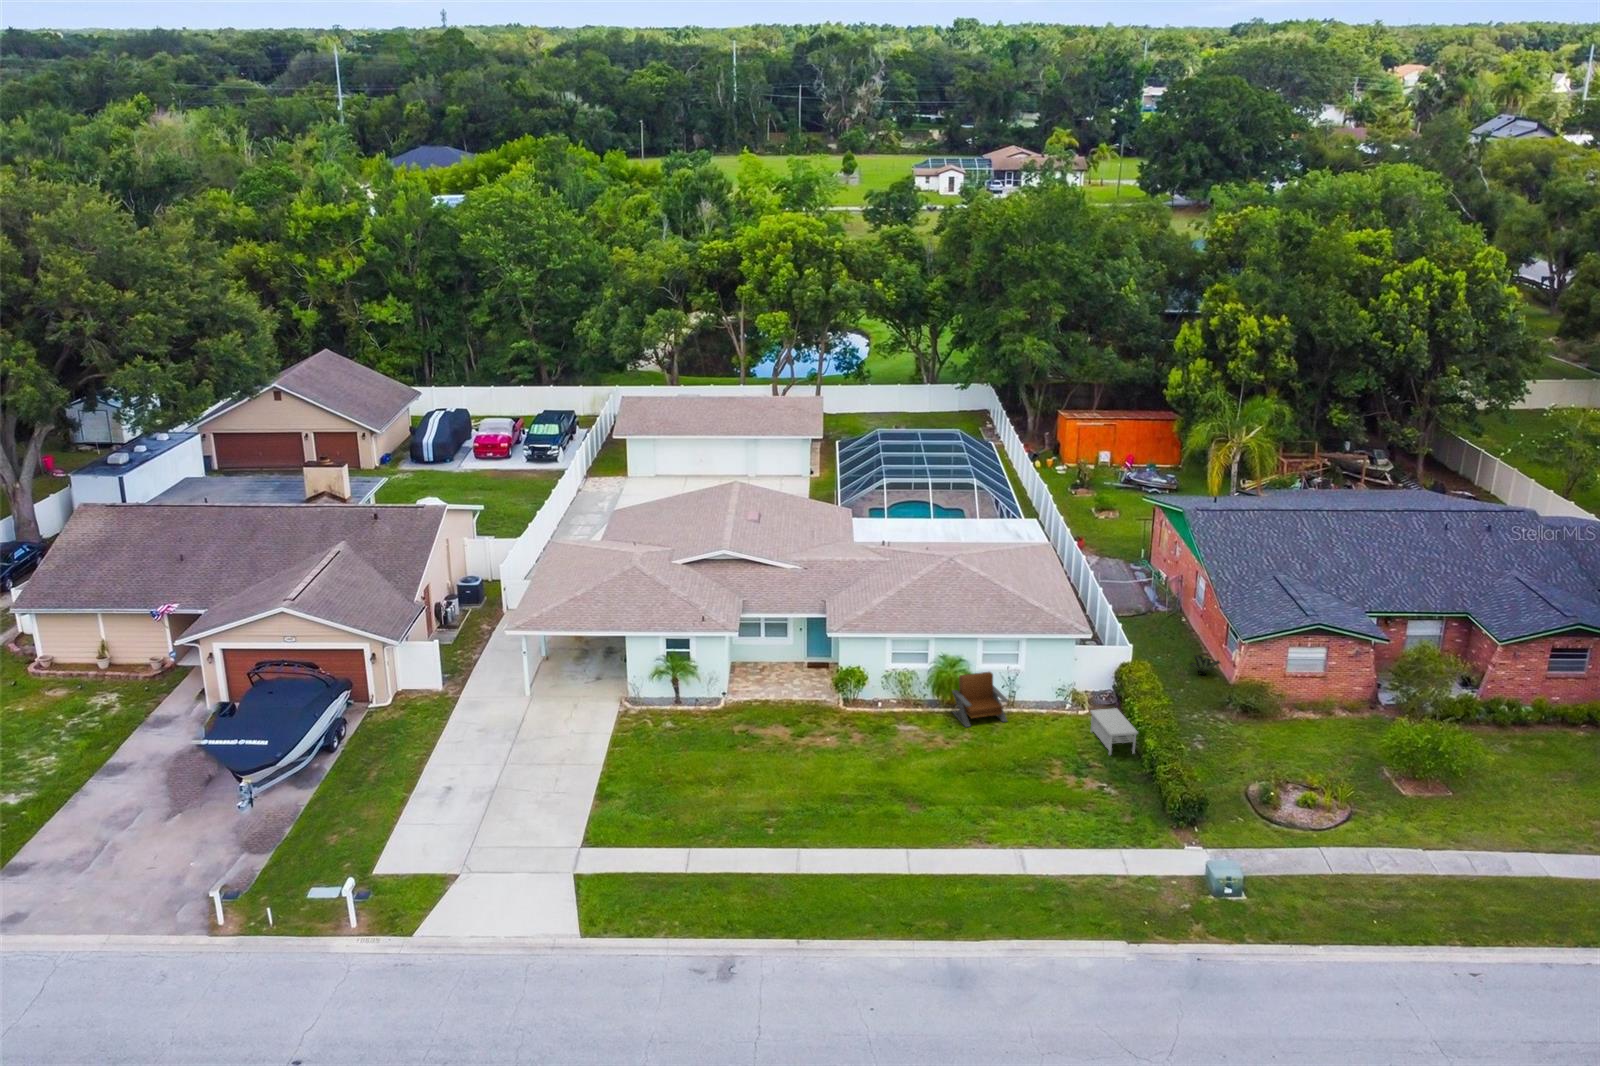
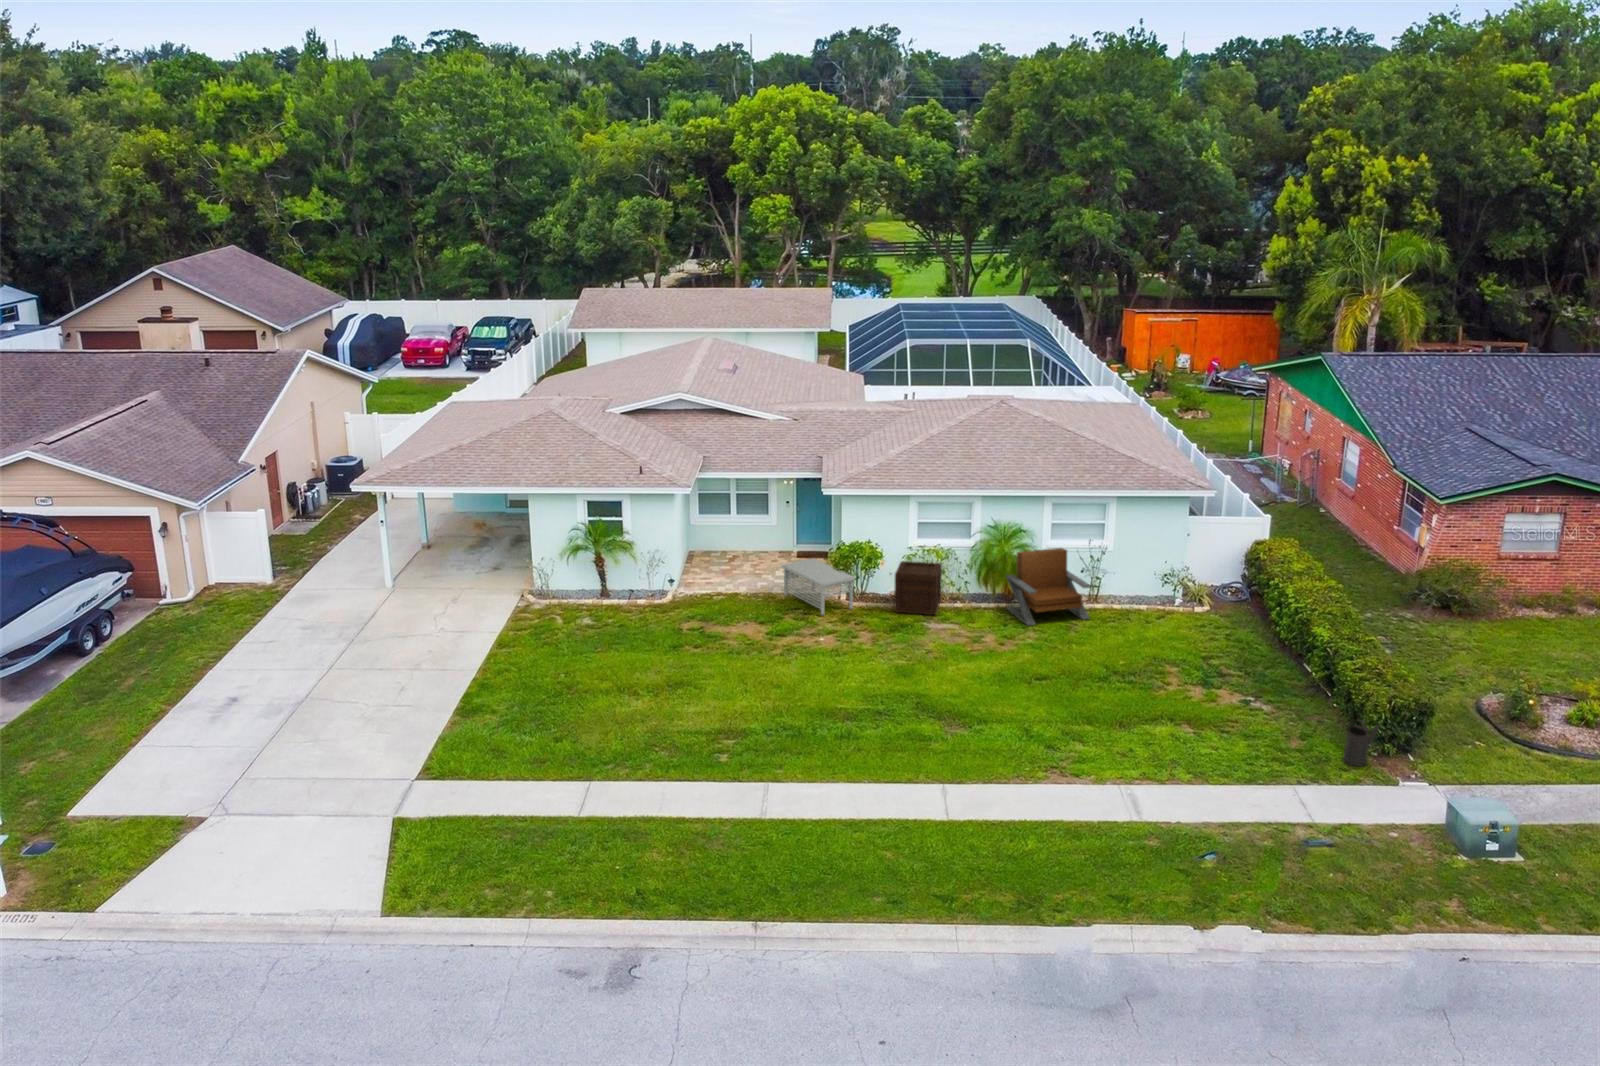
potted plant: present [1190,656,1220,675] -> none [1344,542,1392,568]
wooden crate: none [876,679,908,718] -> present [894,561,942,615]
storage bench: present [1091,708,1138,755] -> present [781,558,855,615]
watering can: none [1150,806,1176,837] -> present [1343,720,1379,767]

